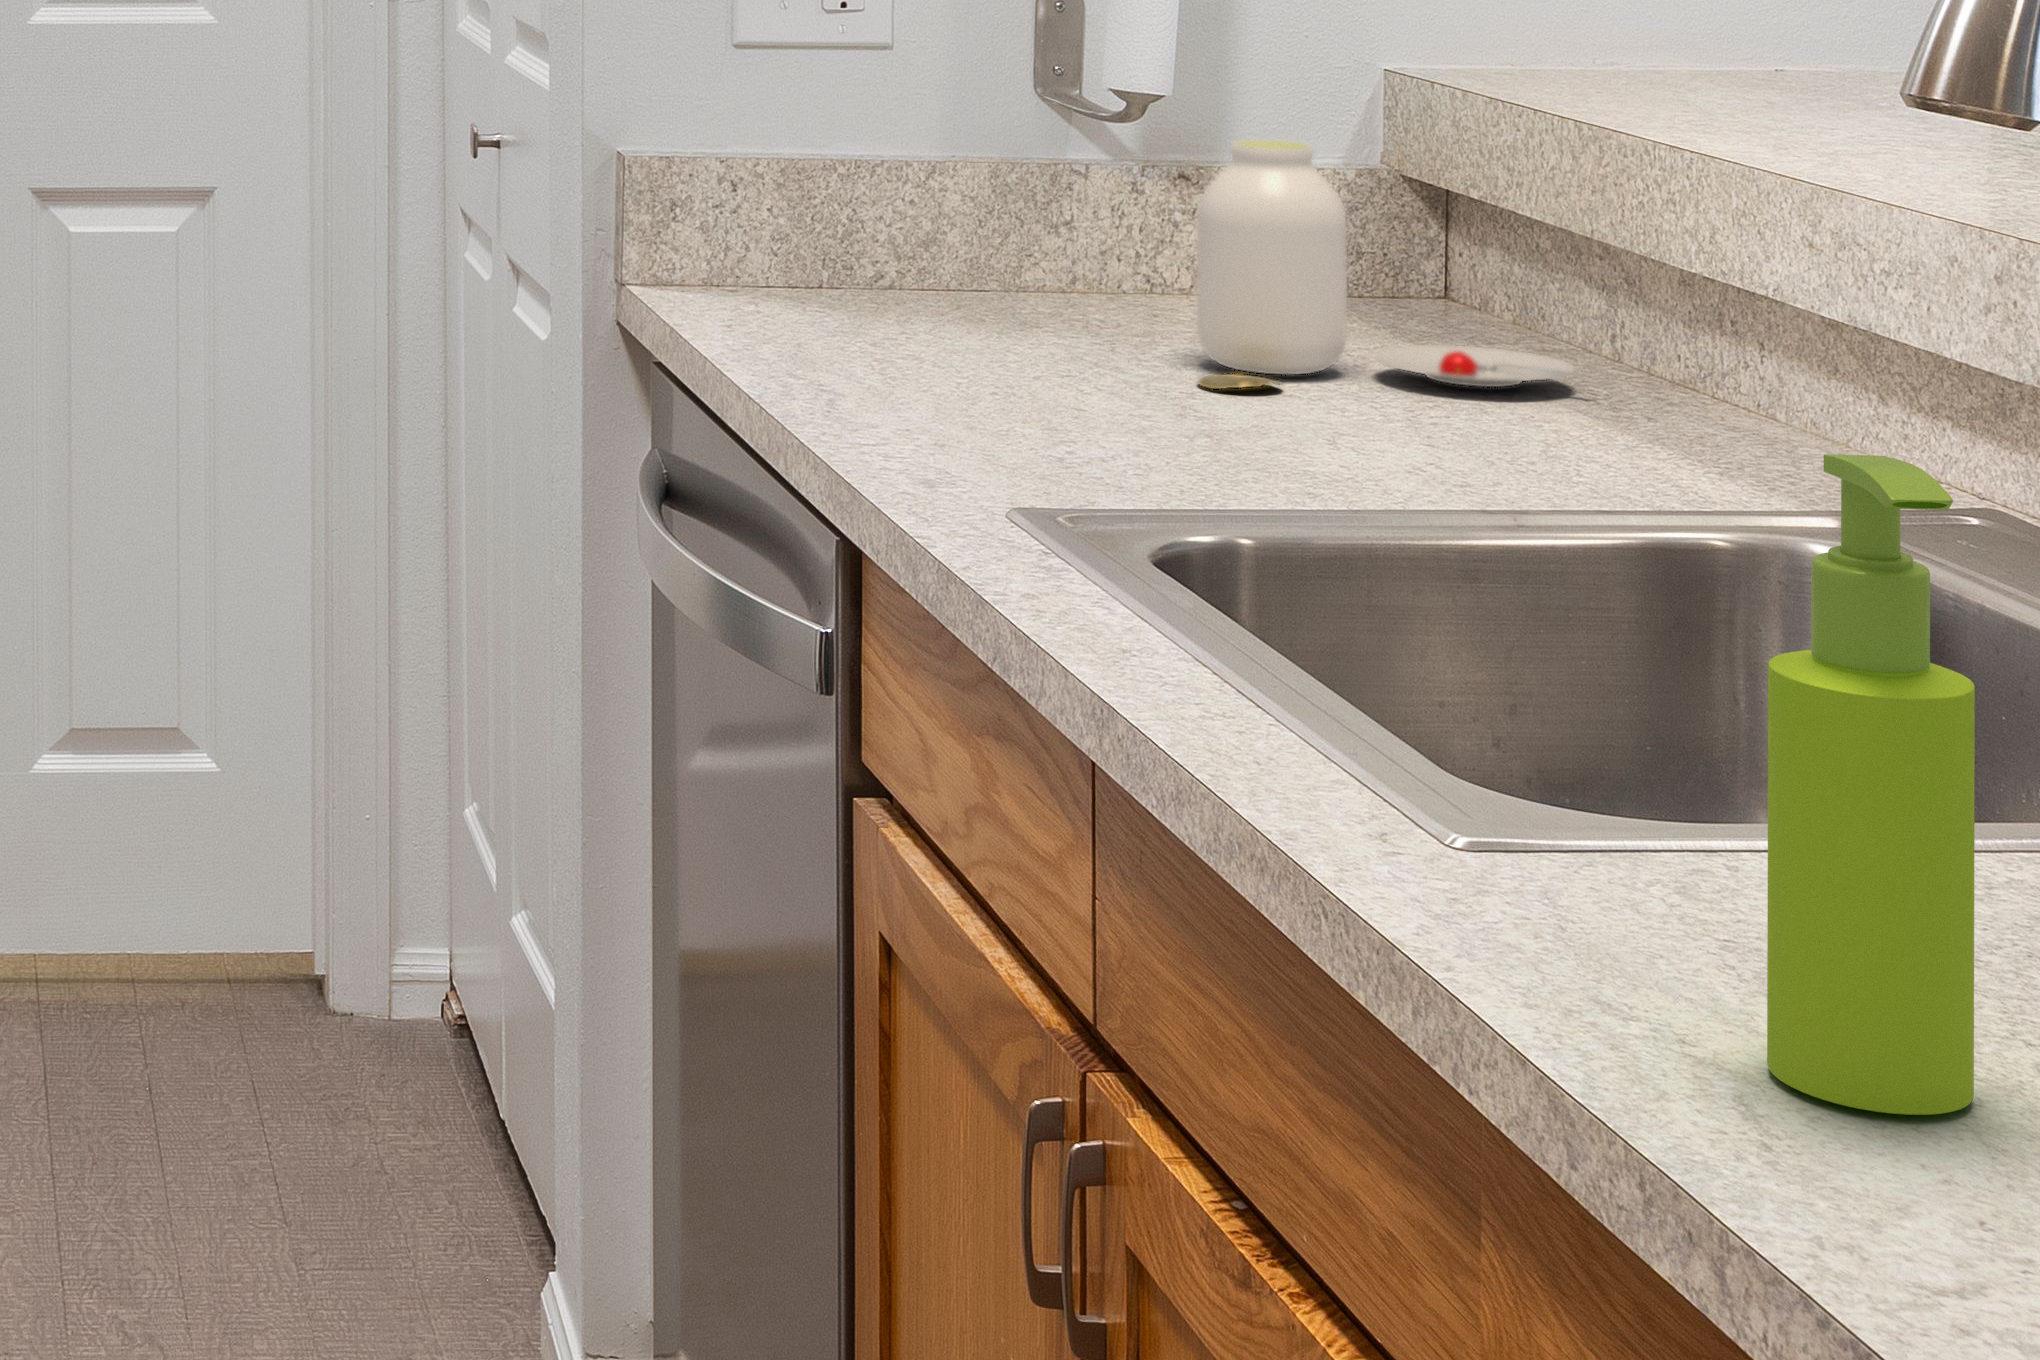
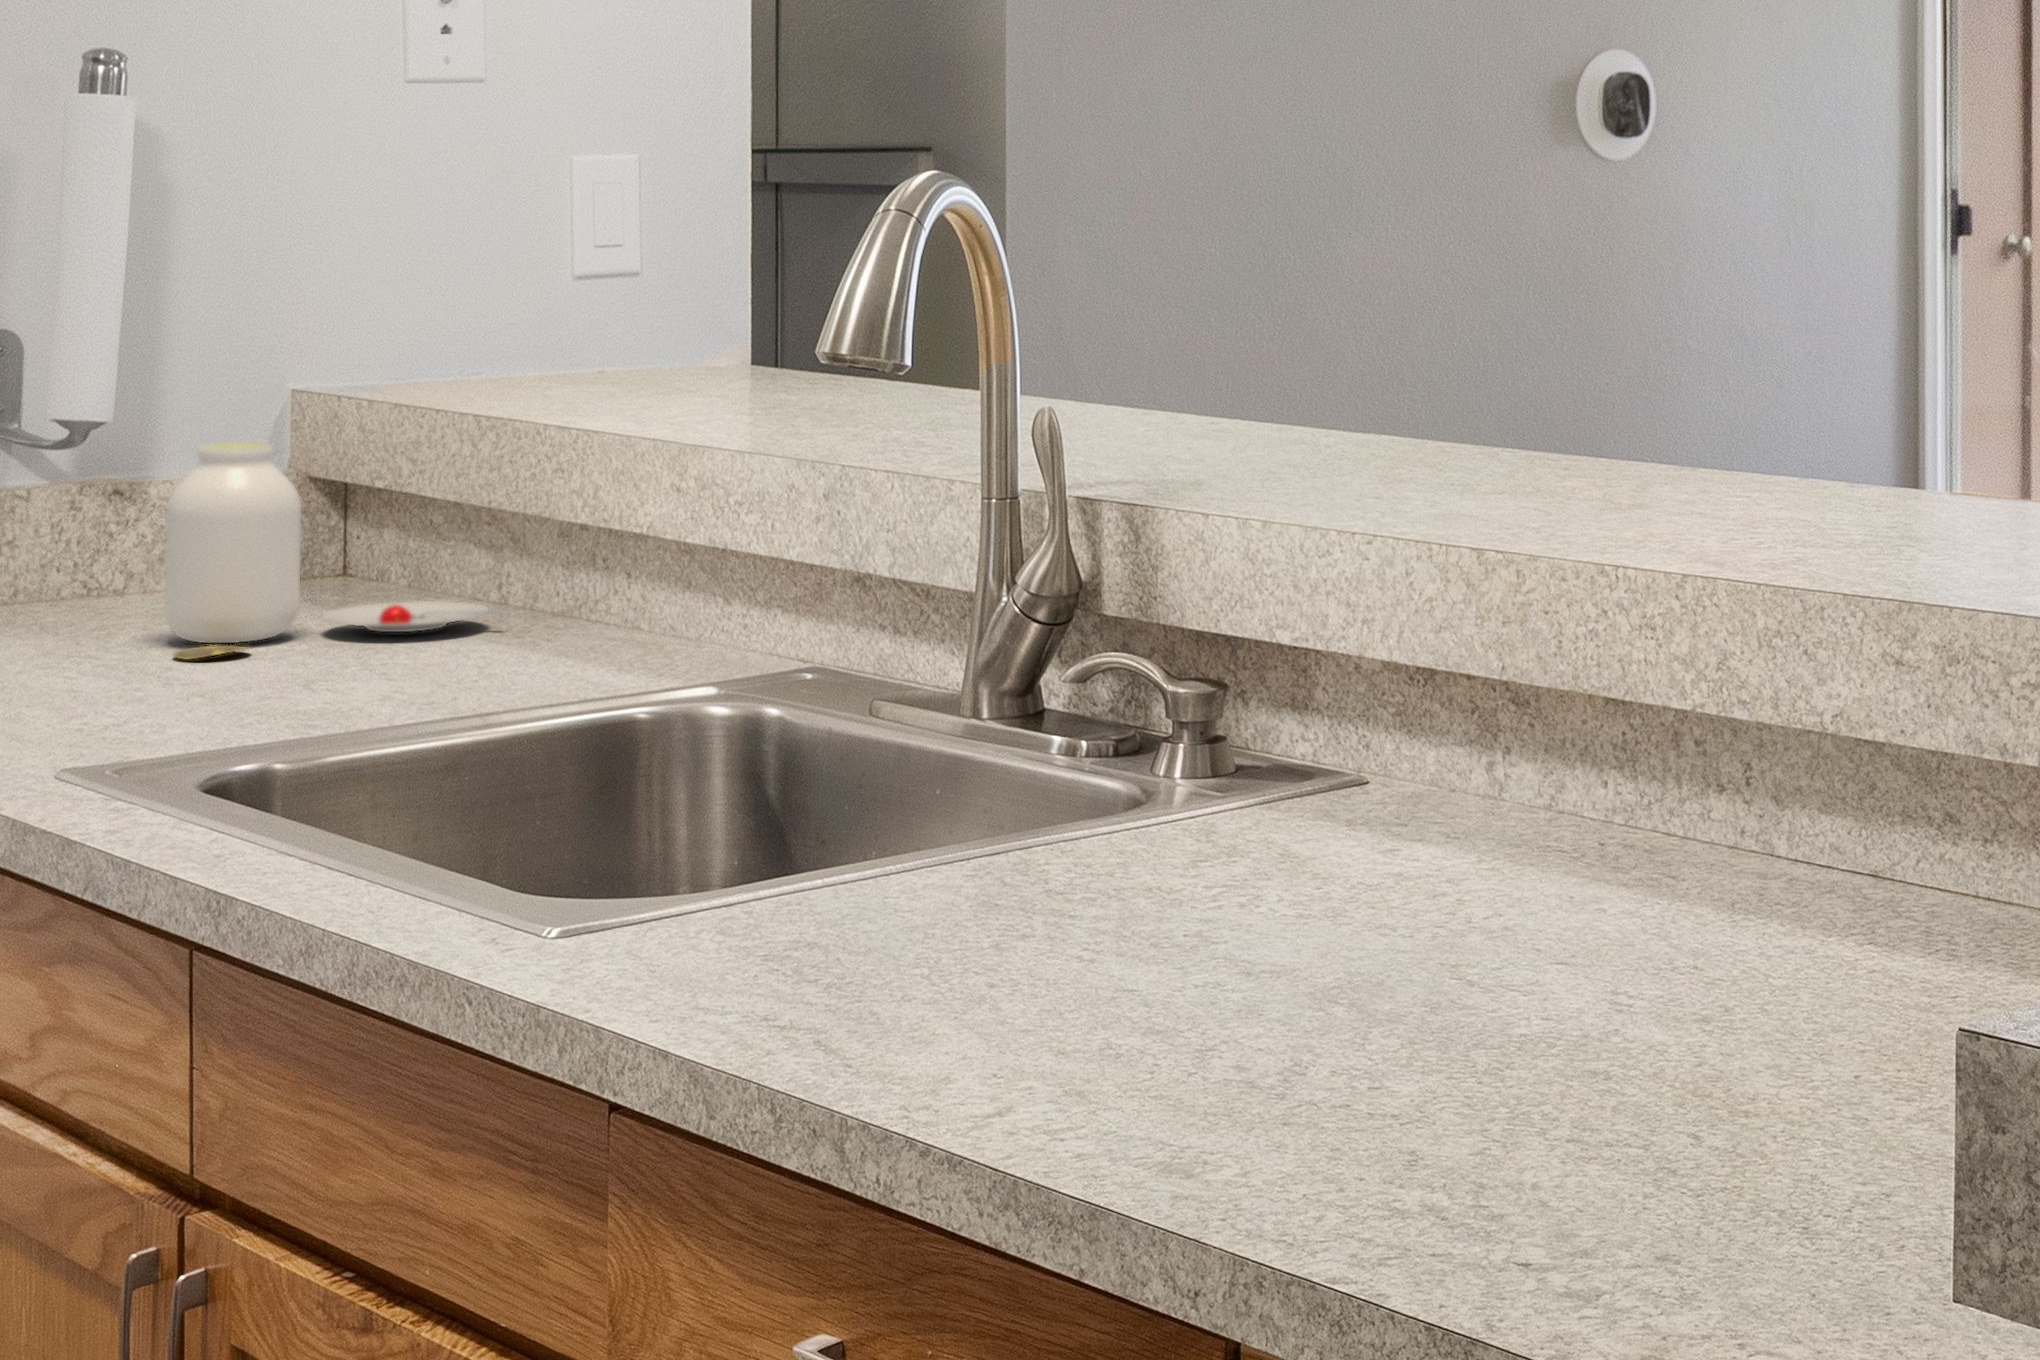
soap dispenser: present [1767,454,1975,1115] -> none [831,580,964,1029]

